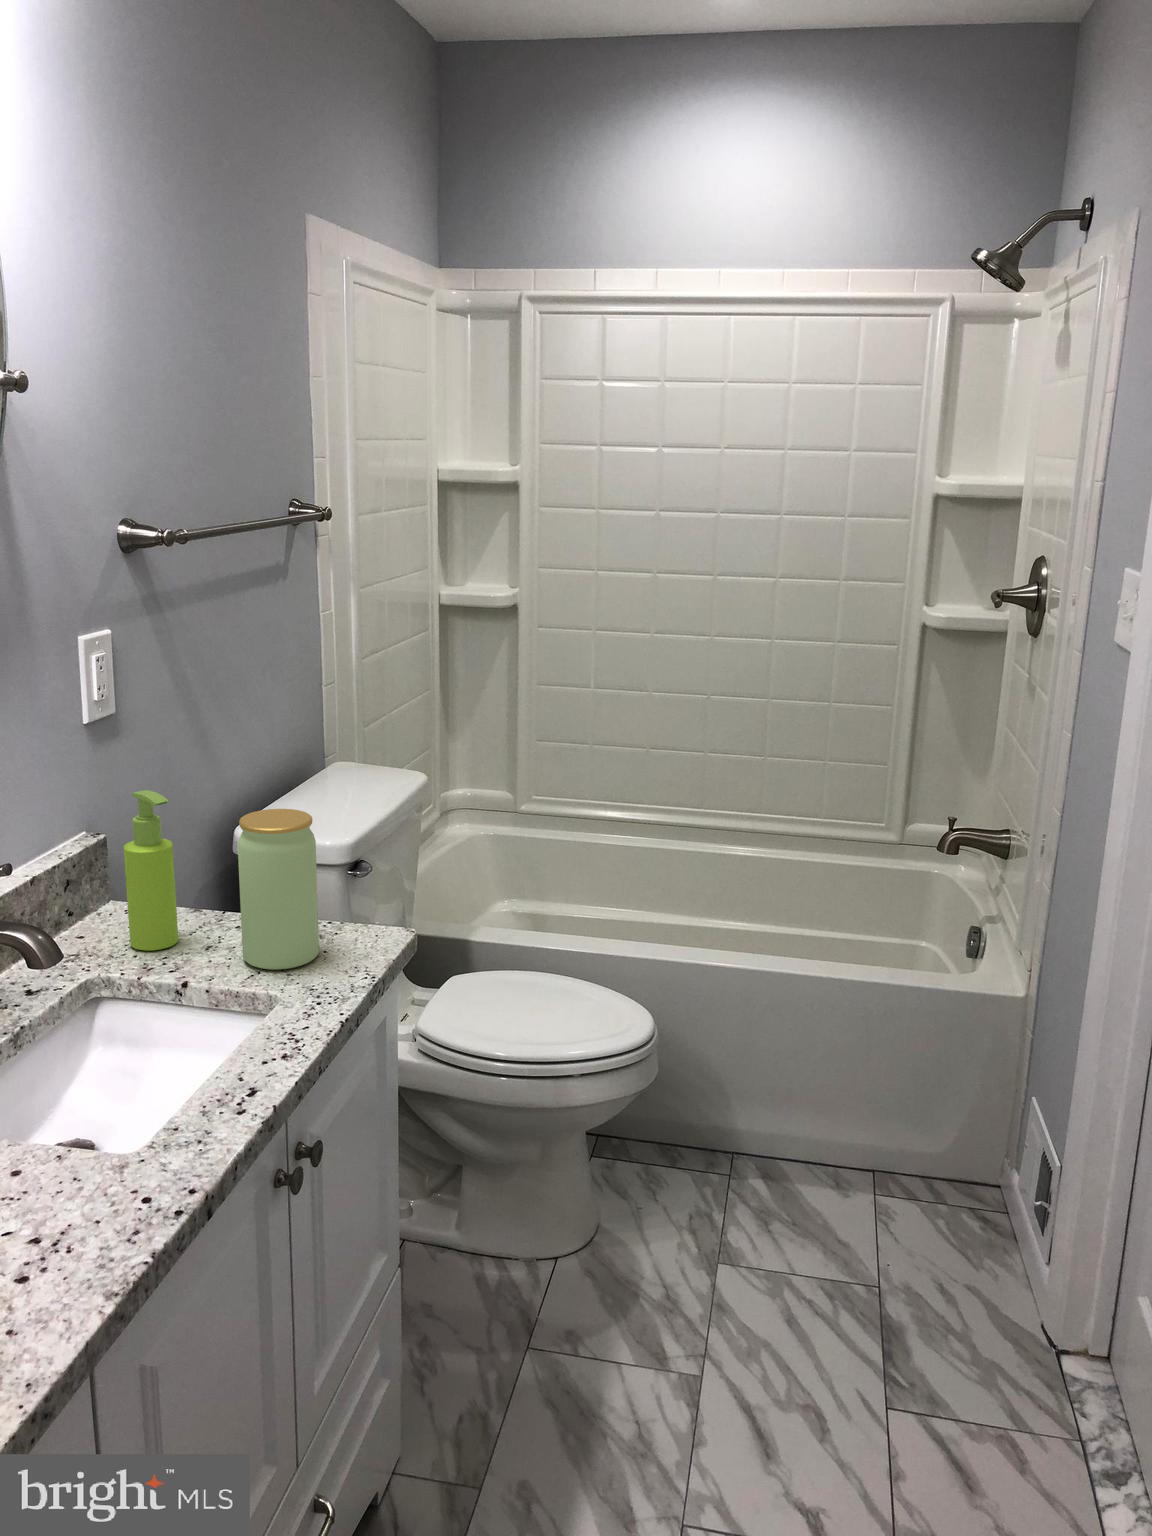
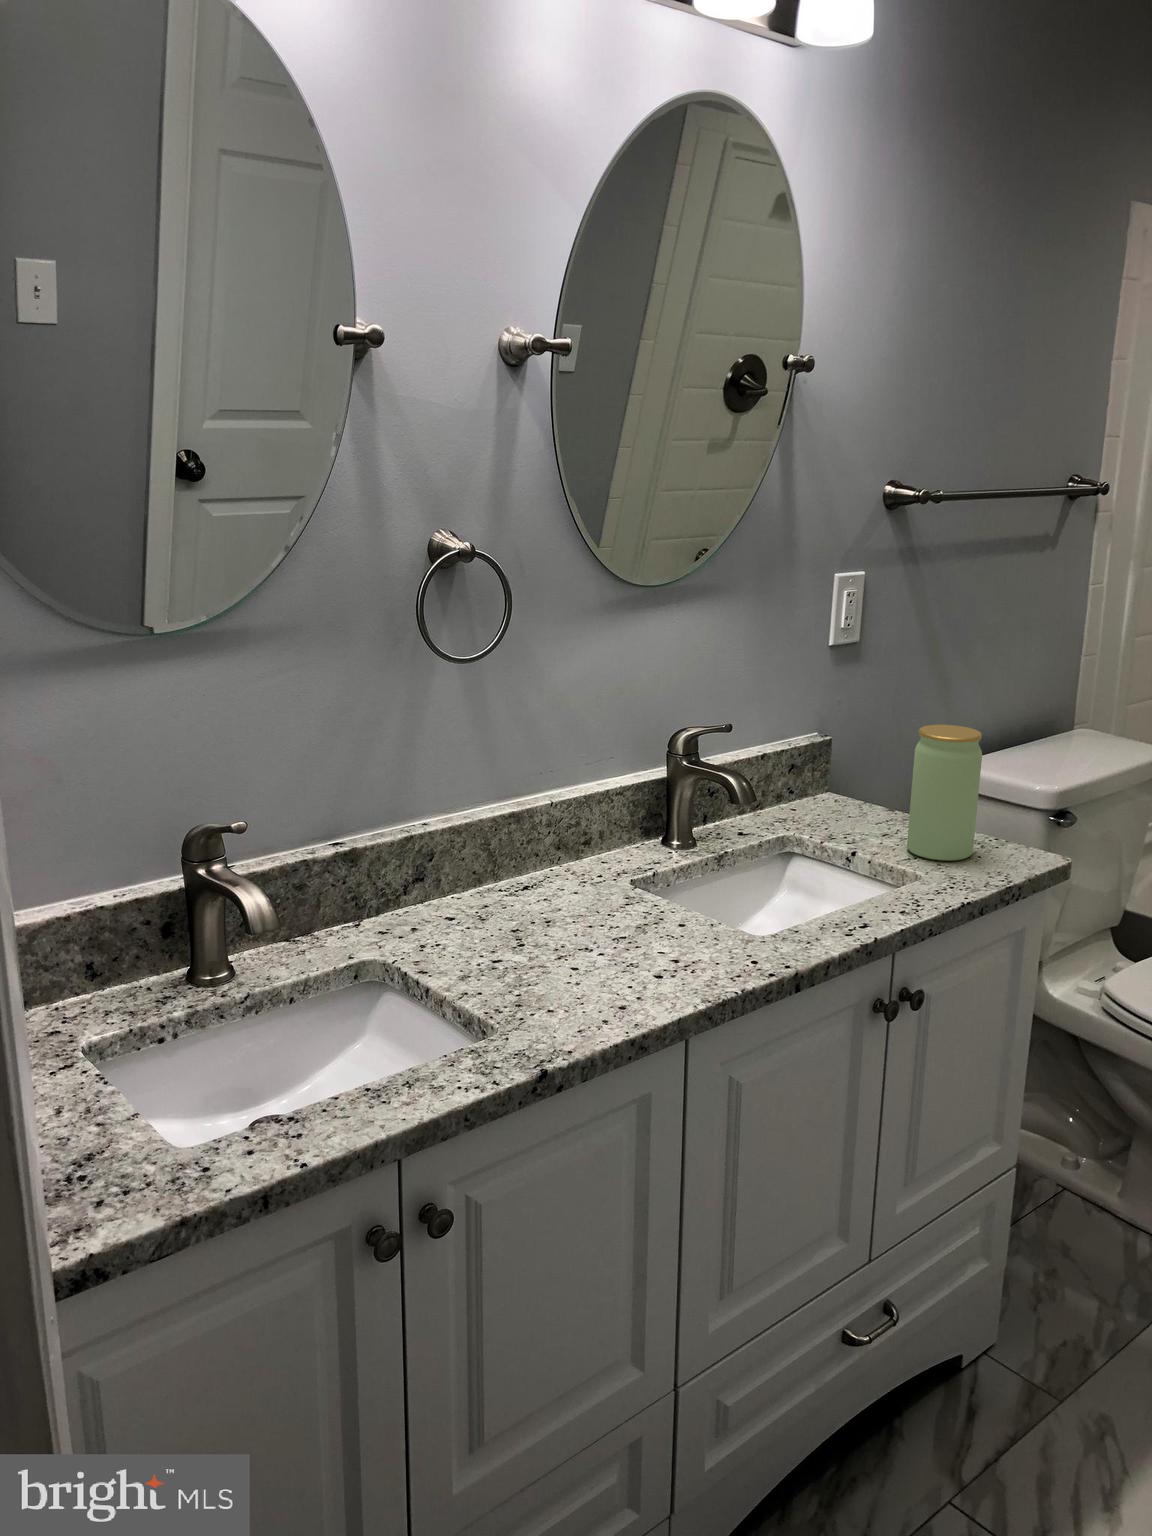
soap dispenser: present [124,790,178,951] -> none [826,697,871,829]

